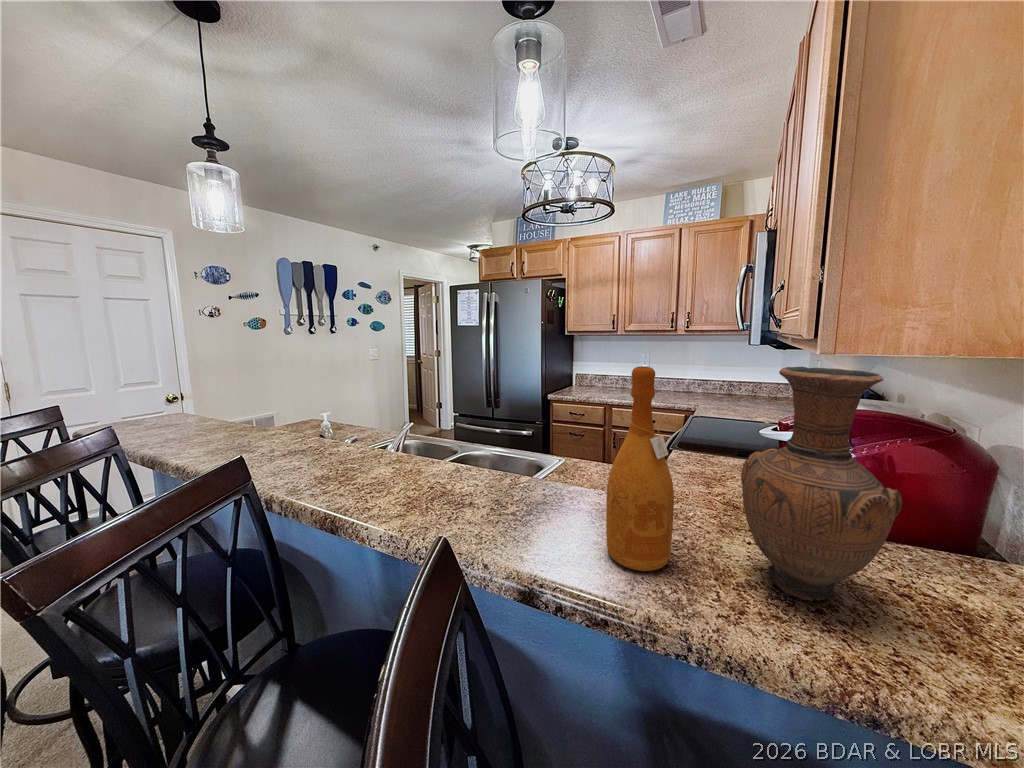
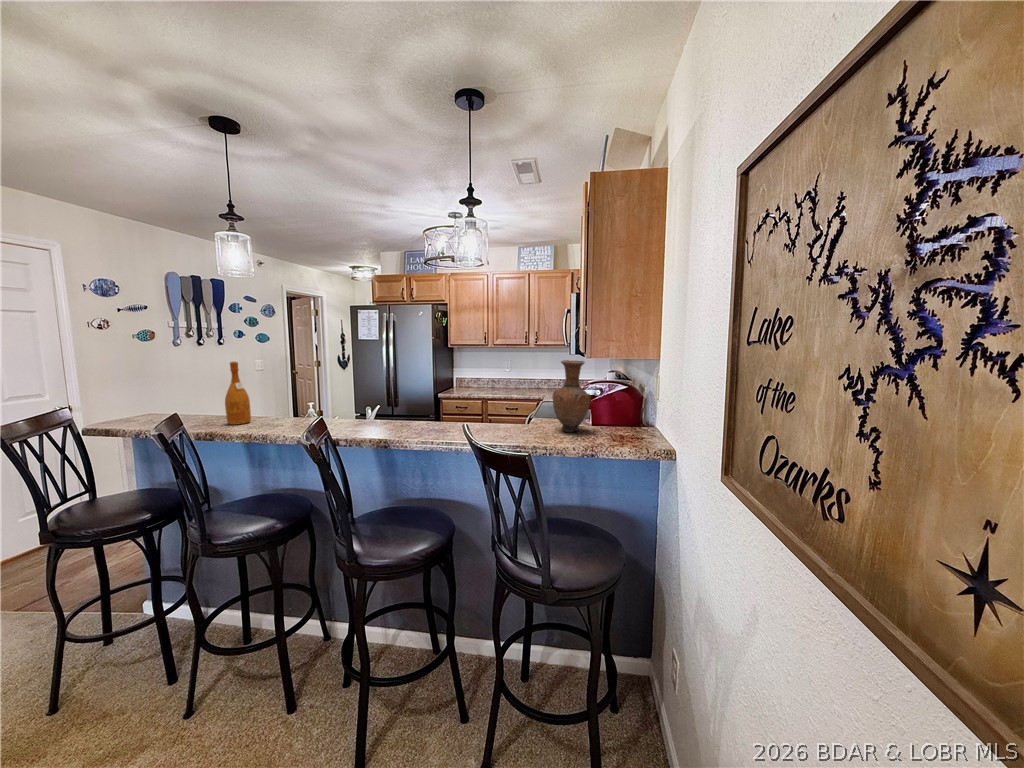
wine bottle: present [606,366,674,571] -> present [225,362,251,425]

